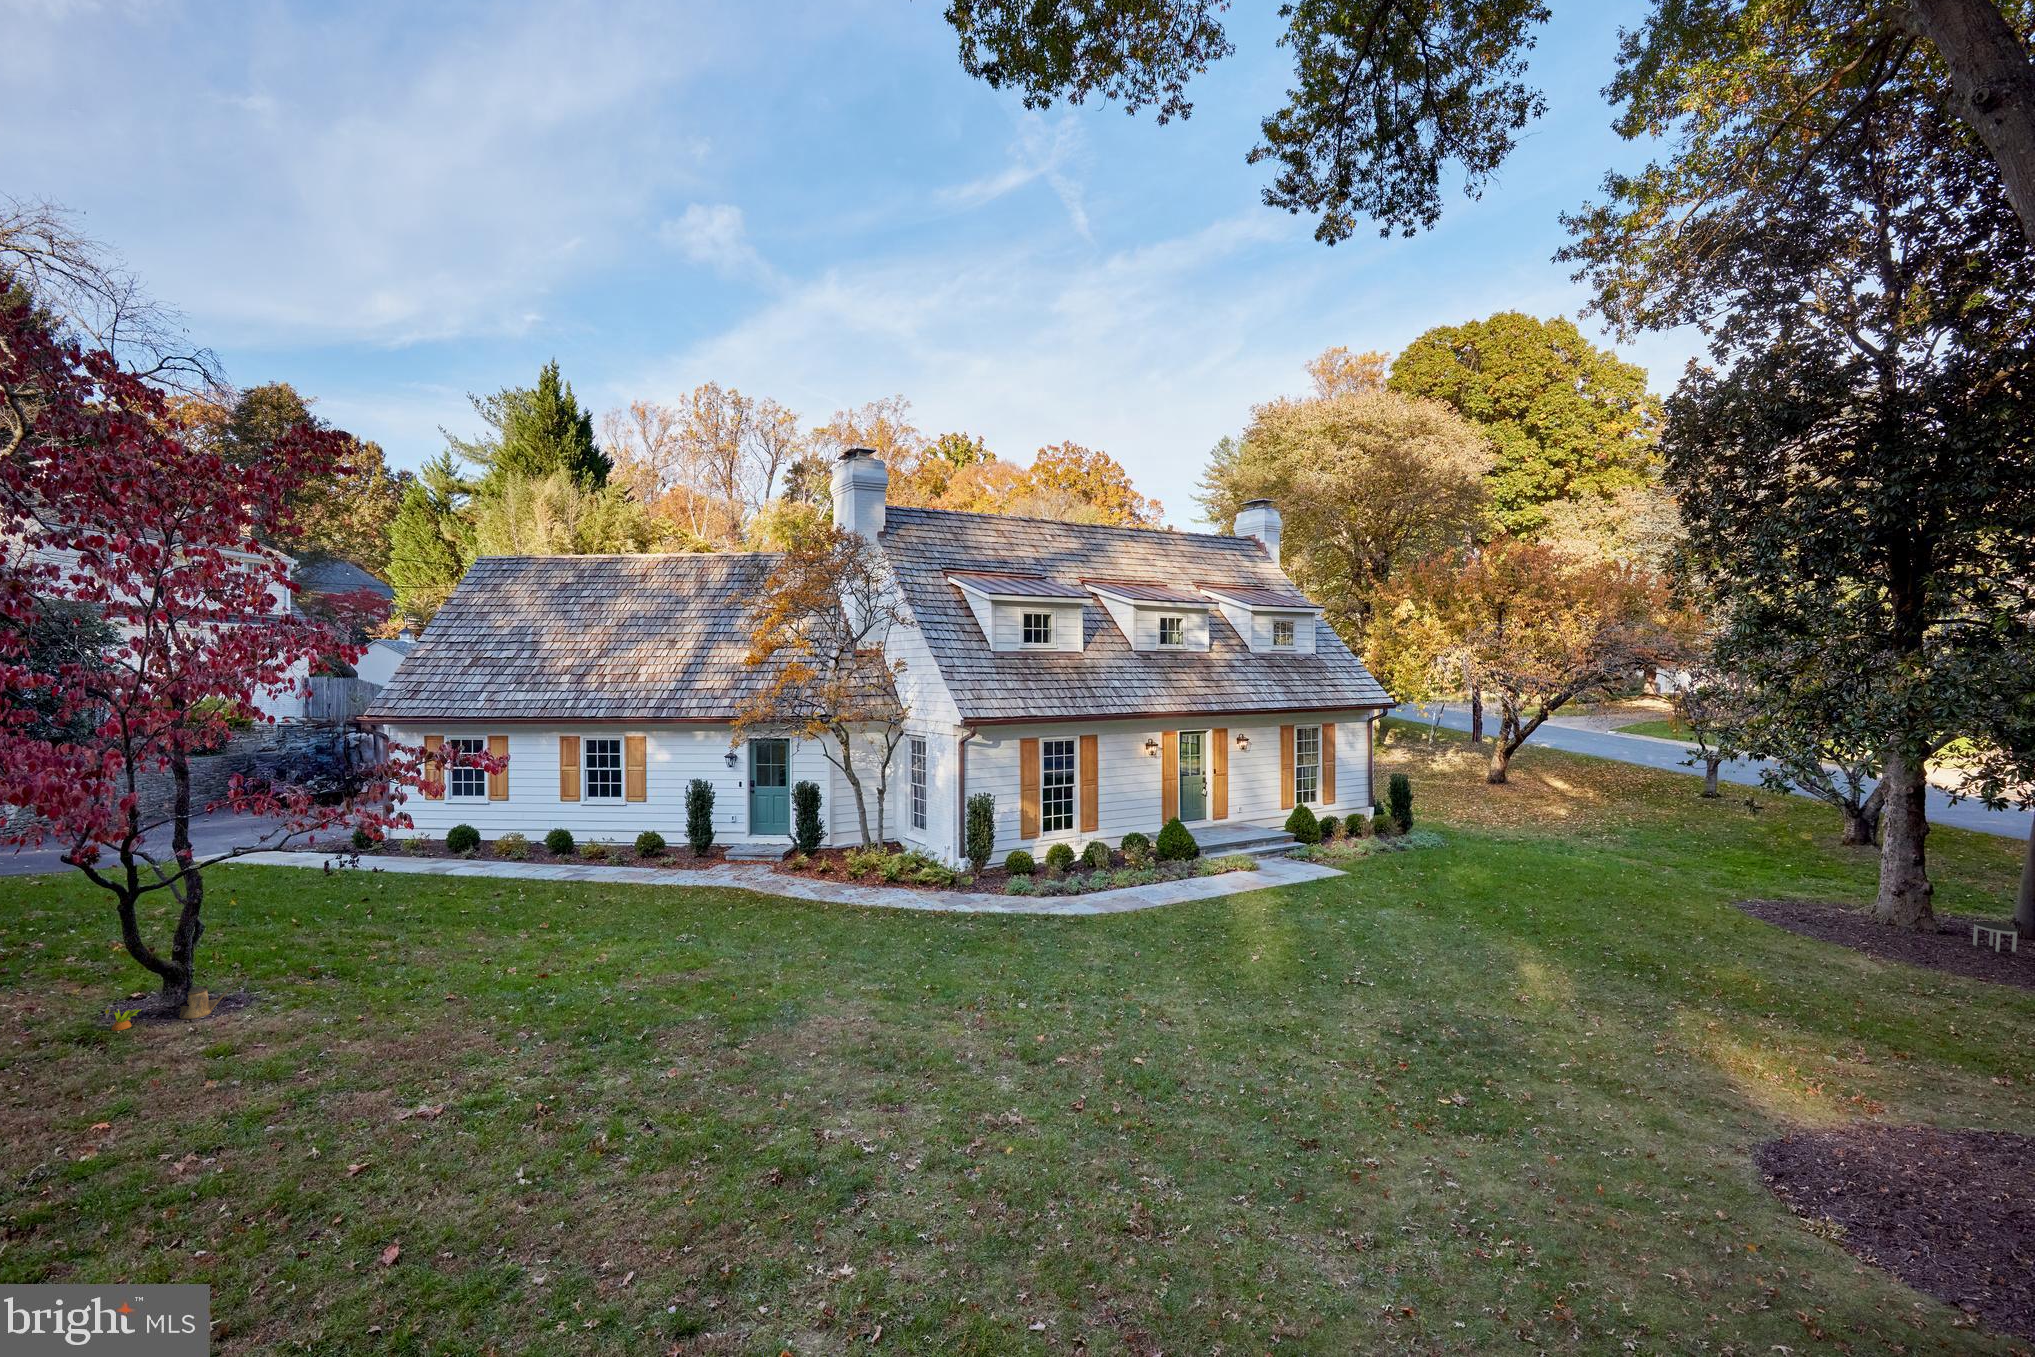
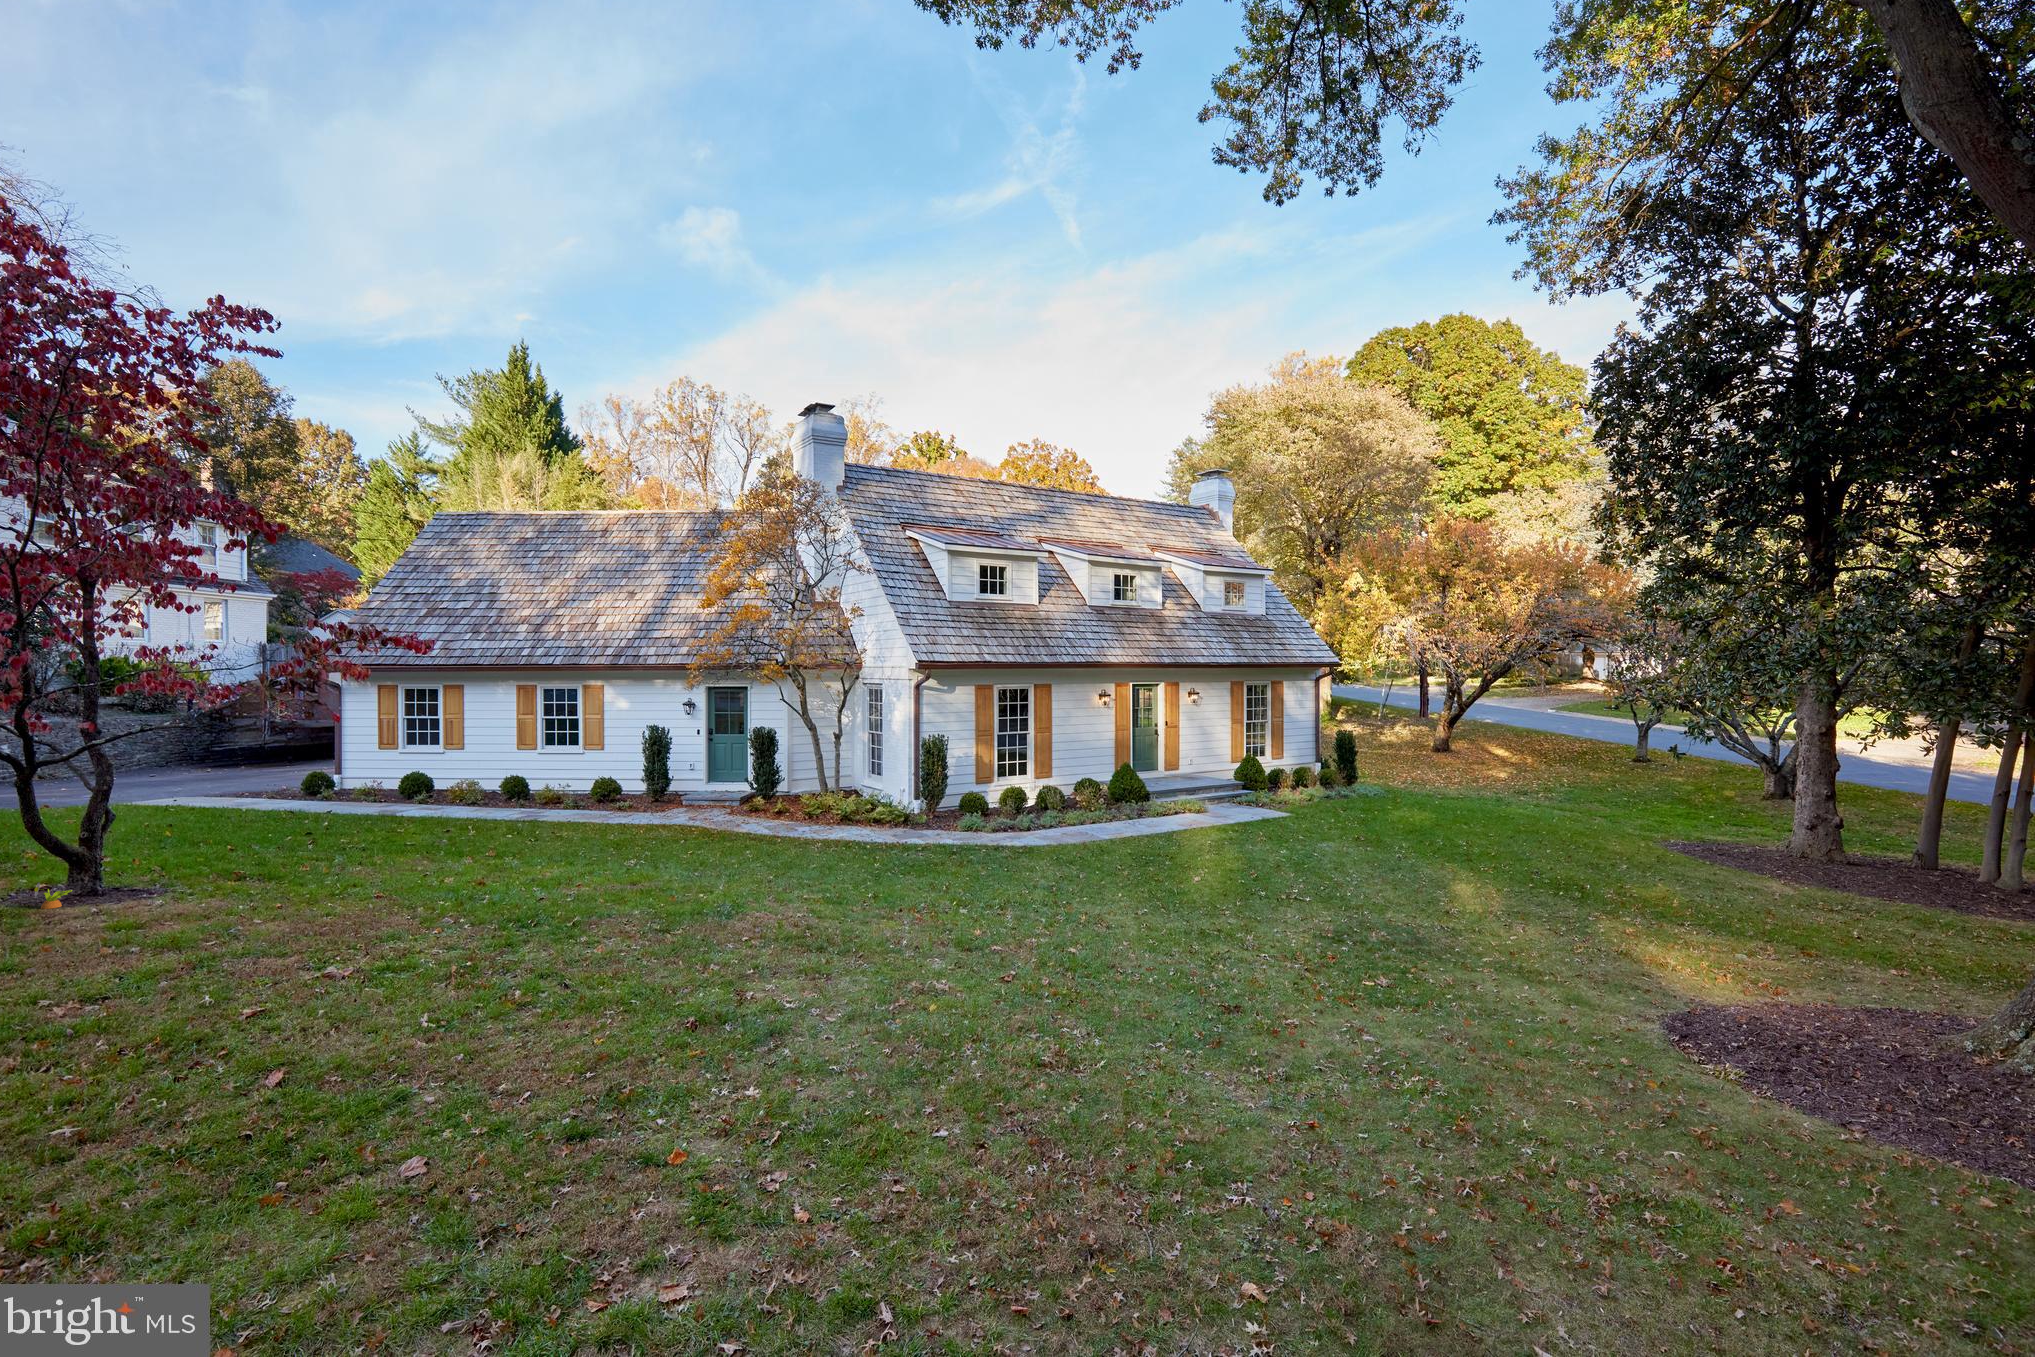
round table: present [1973,921,2018,952] -> none [1876,847,1916,873]
watering can: present [179,978,242,1019] -> none [104,864,178,902]

